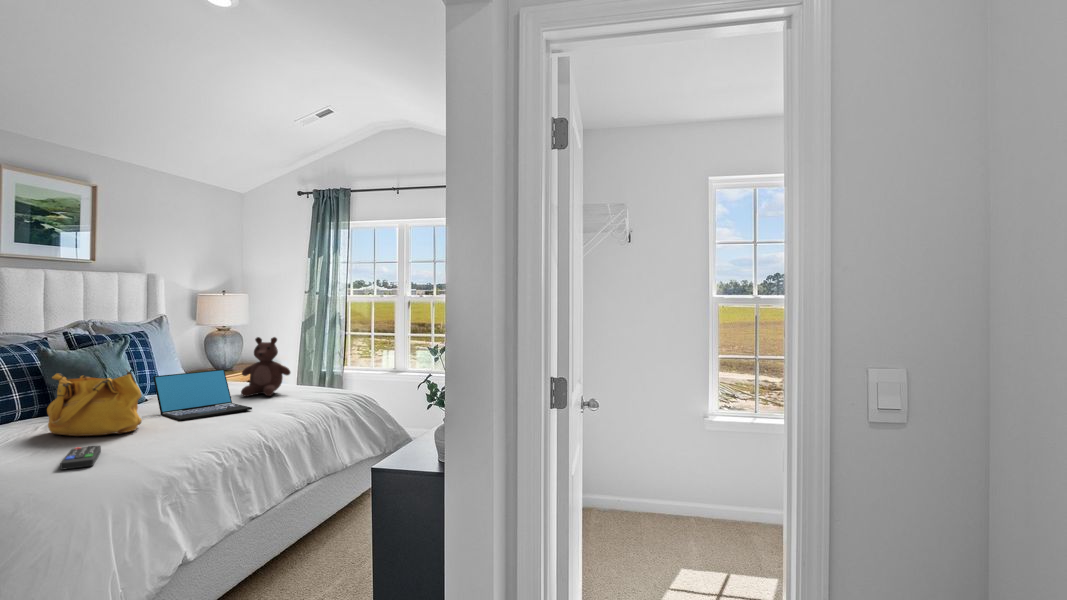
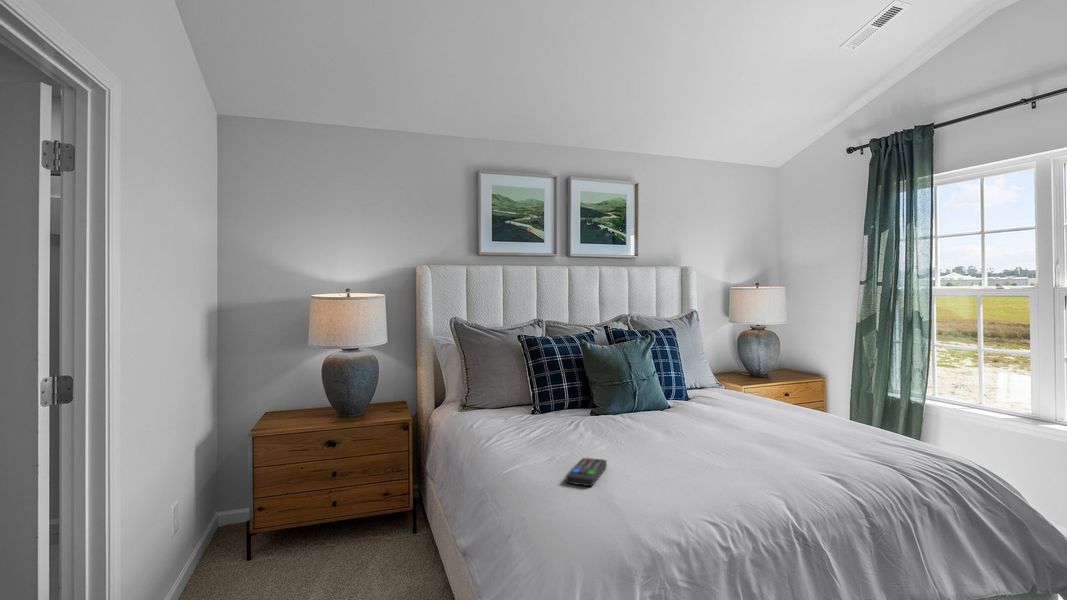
teddy bear: present [241,337,290,397] -> none [765,345,828,422]
handbag: present [47,369,142,436] -> none [575,372,653,445]
laptop: present [153,369,252,421] -> none [671,382,774,440]

